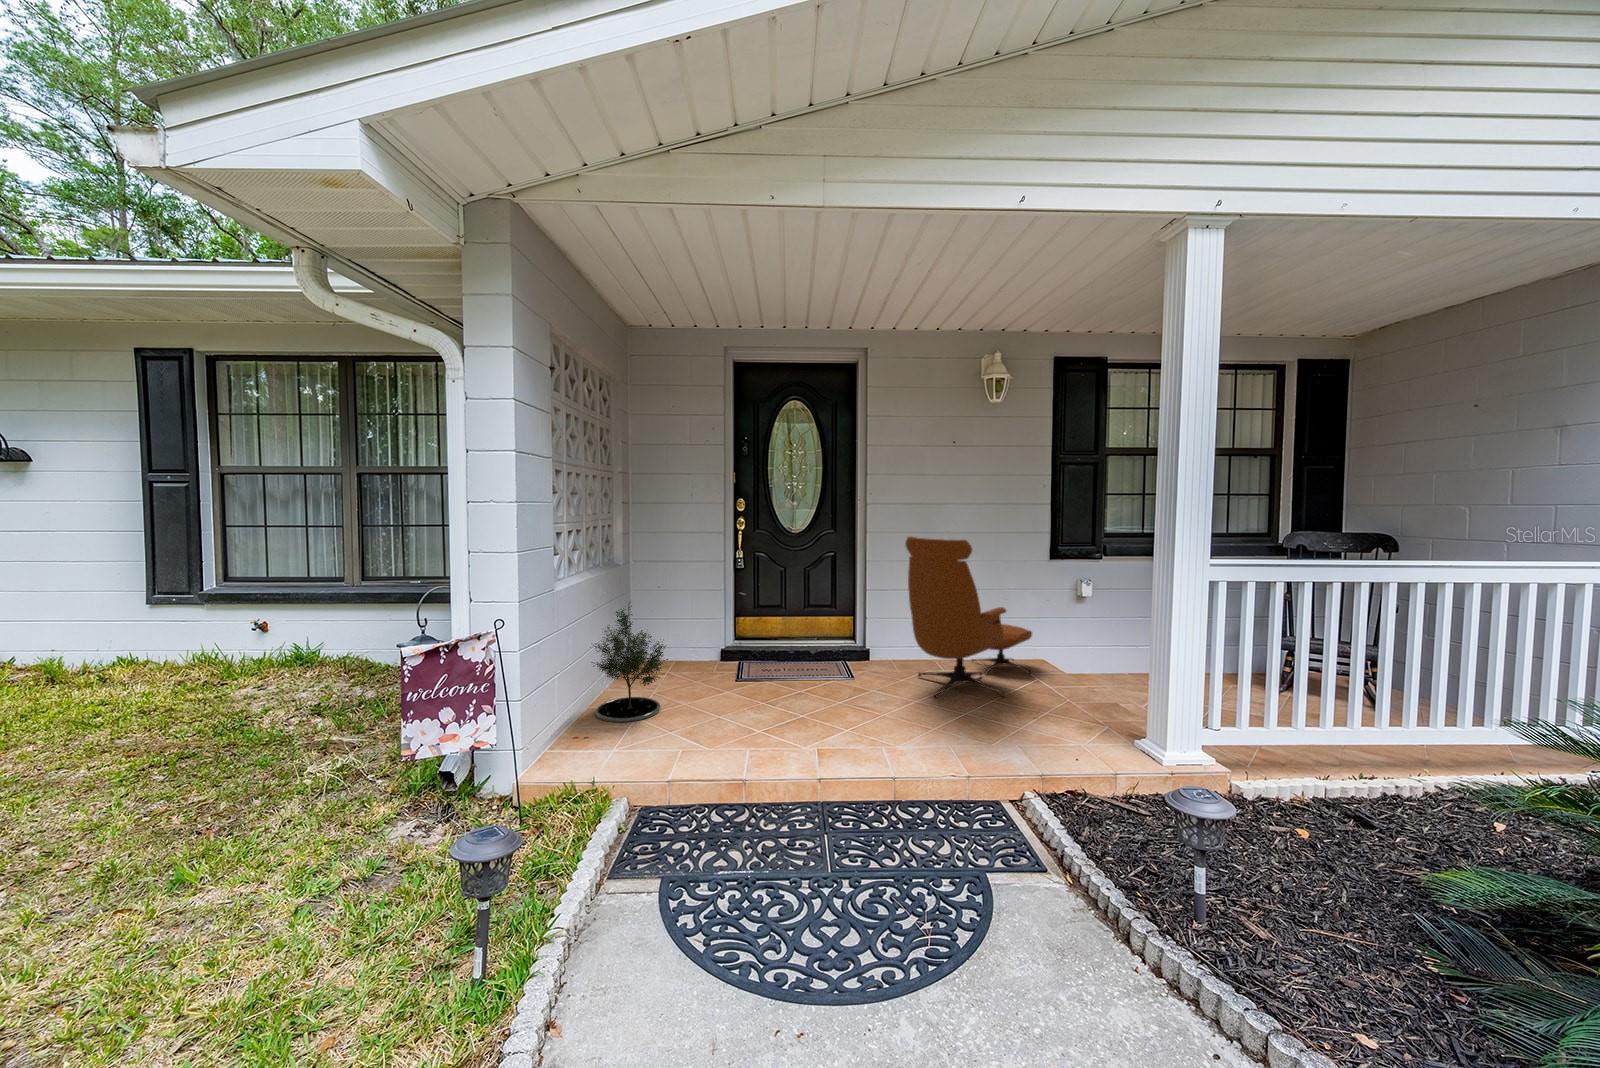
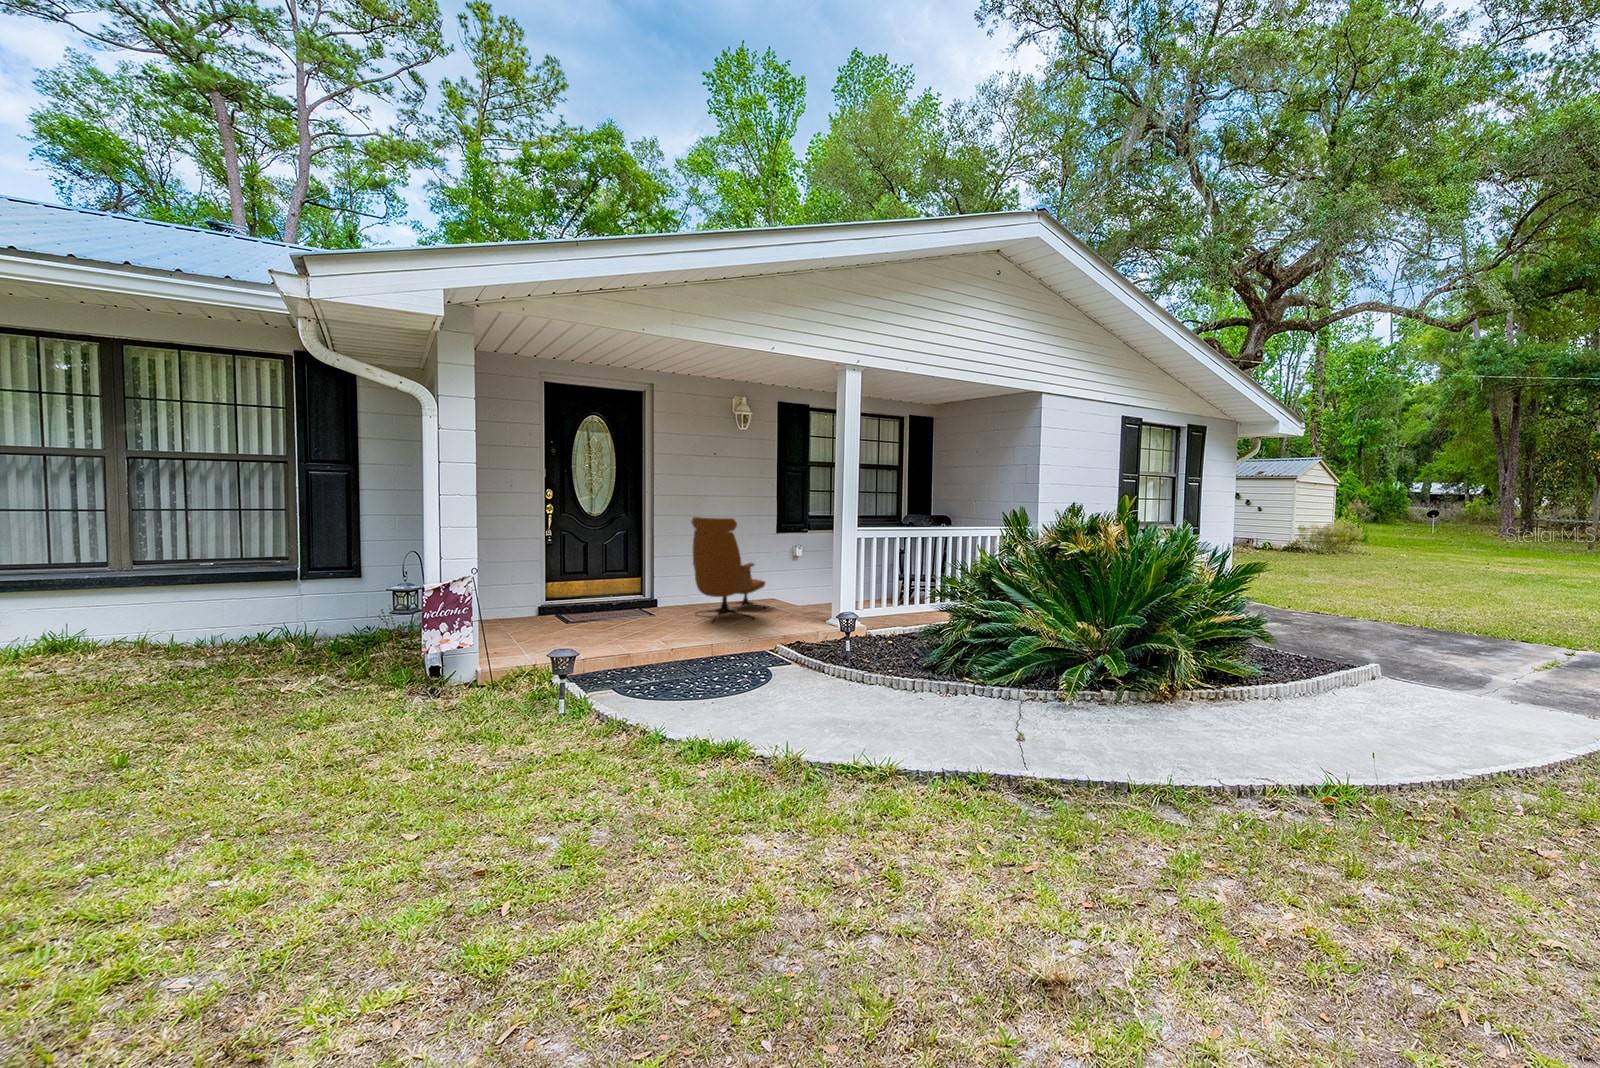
potted tree: present [592,603,668,722] -> none [472,562,536,651]

